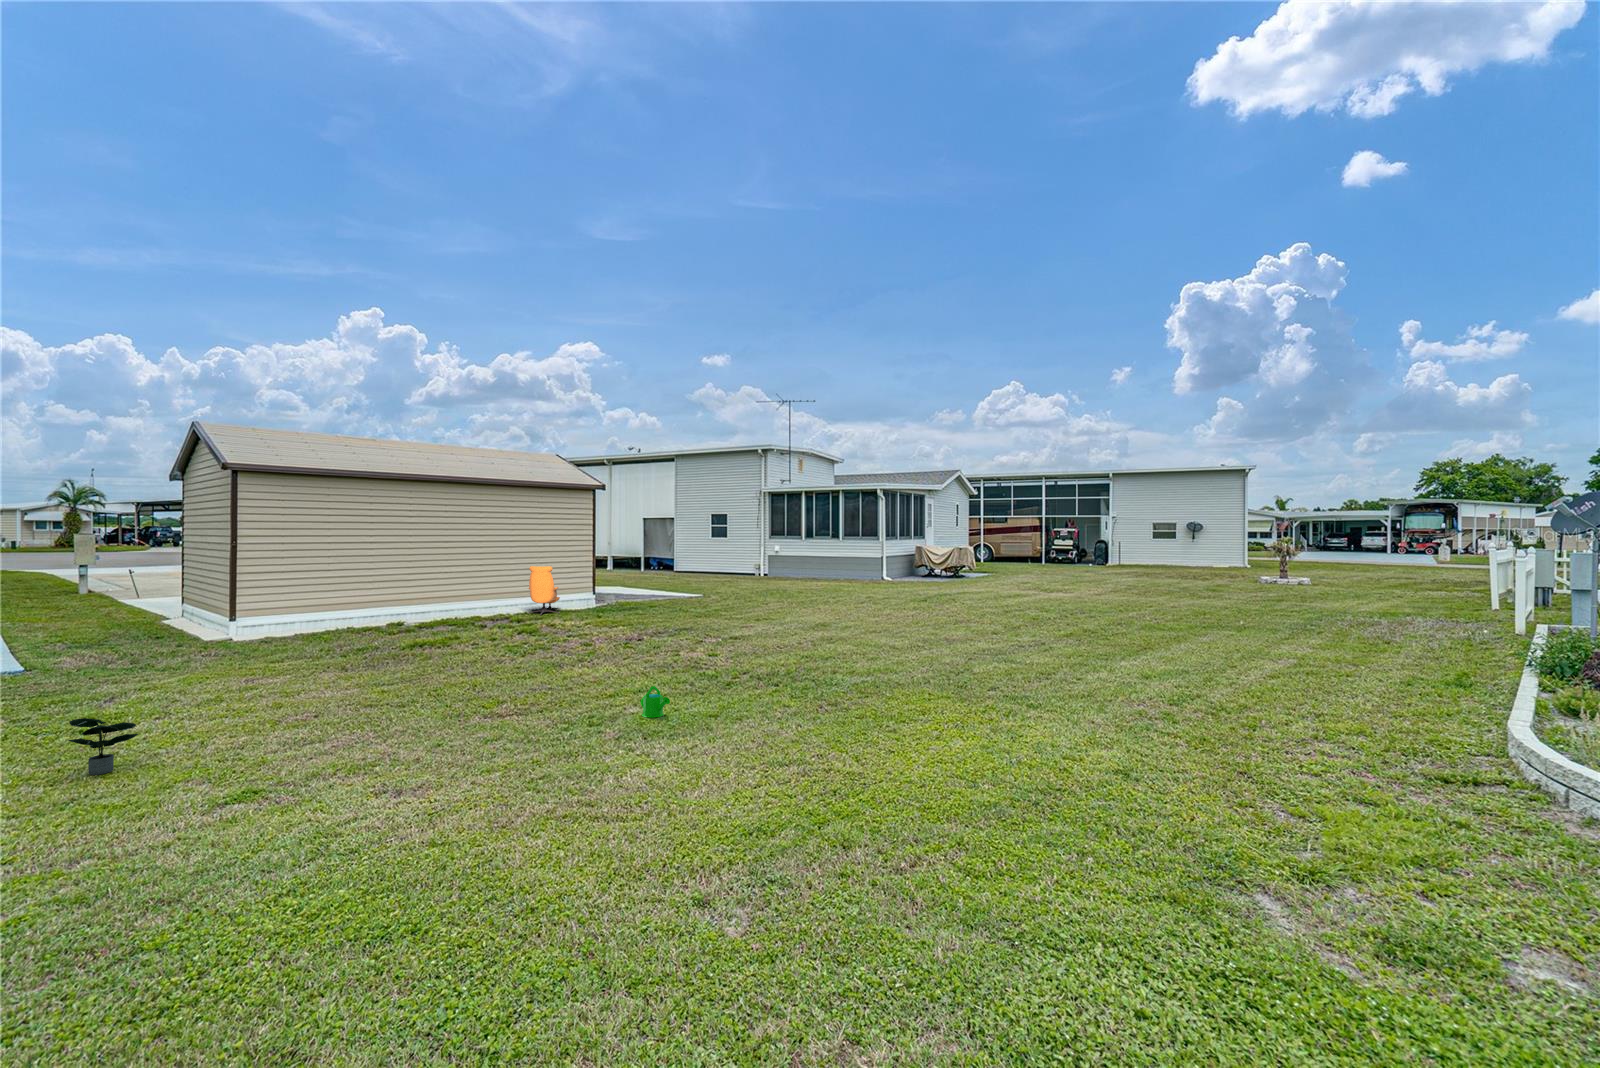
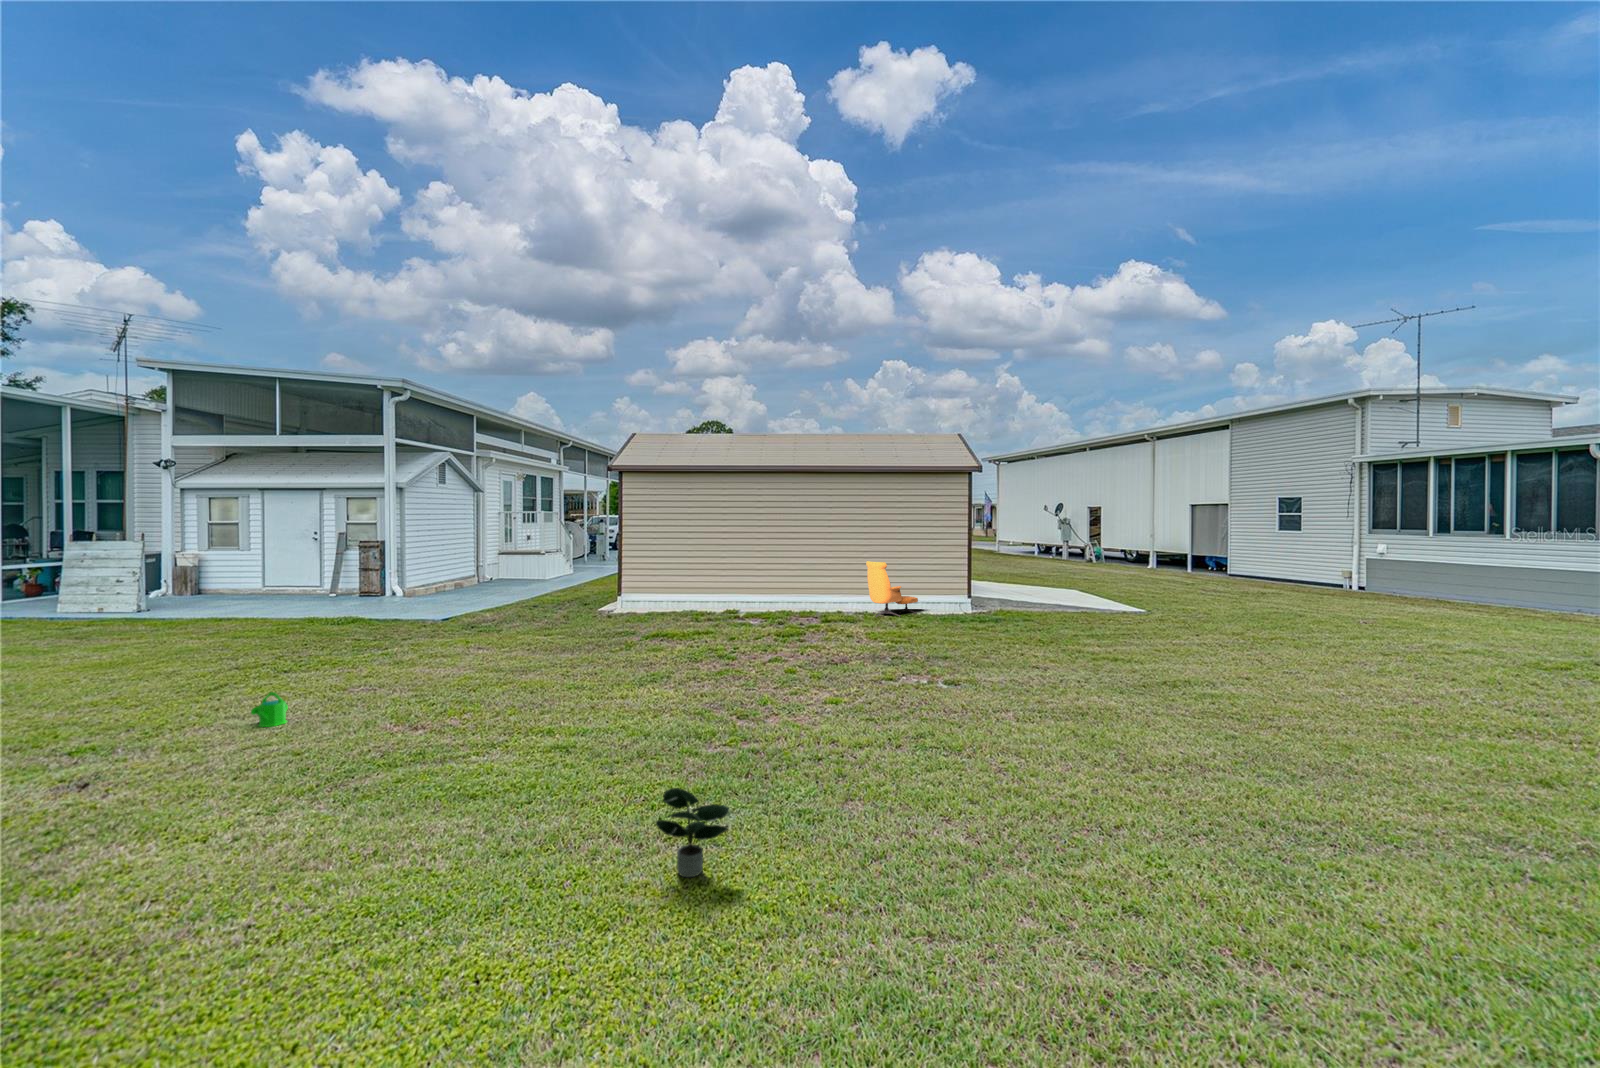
watering can: present [640,686,670,718] -> present [251,692,288,727]
potted plant: present [68,718,138,775] -> present [656,788,729,877]

